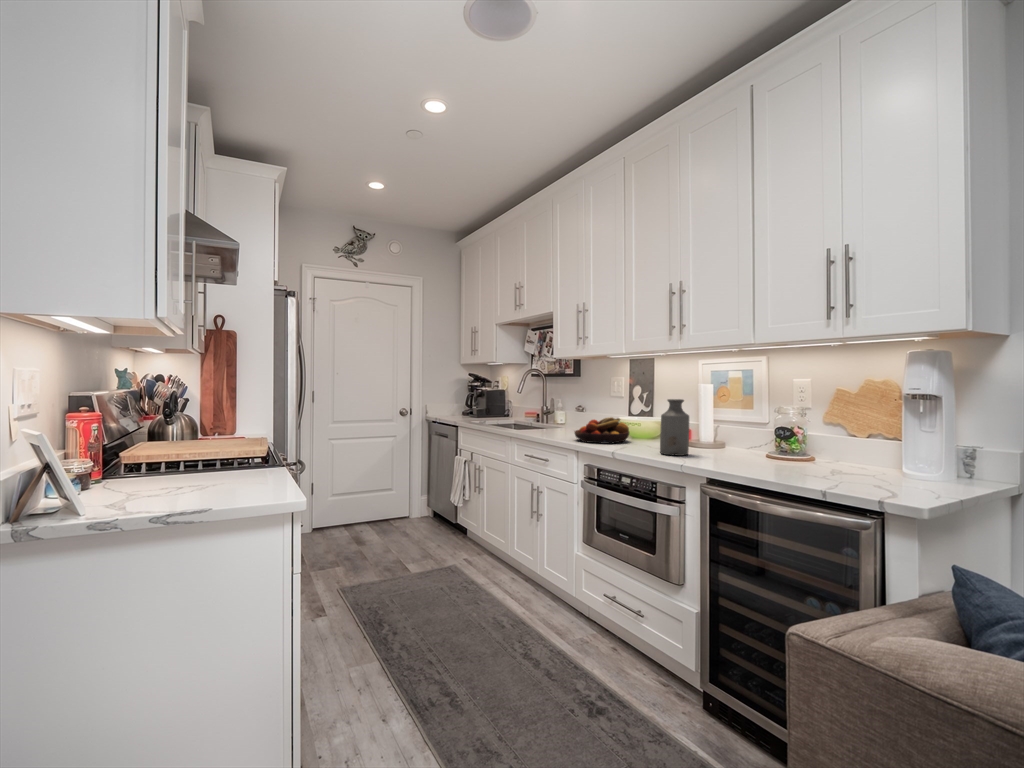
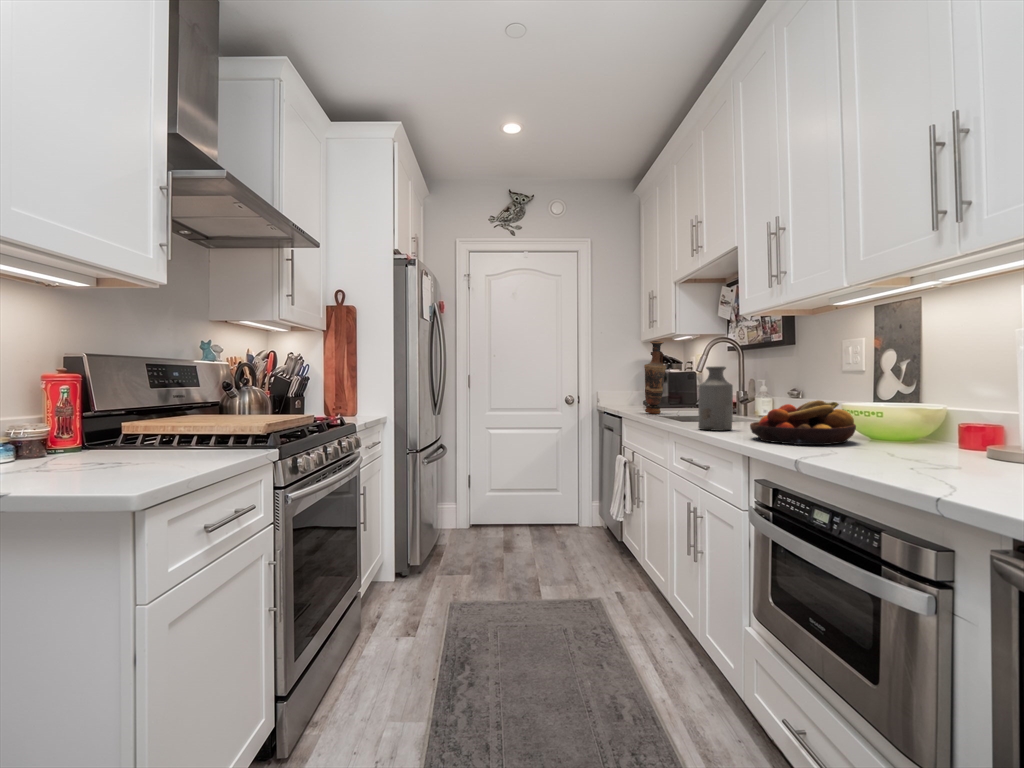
vase: none [477,369,493,423] -> present [644,341,666,414]
bottle: present [660,399,689,456] -> present [698,366,733,431]

